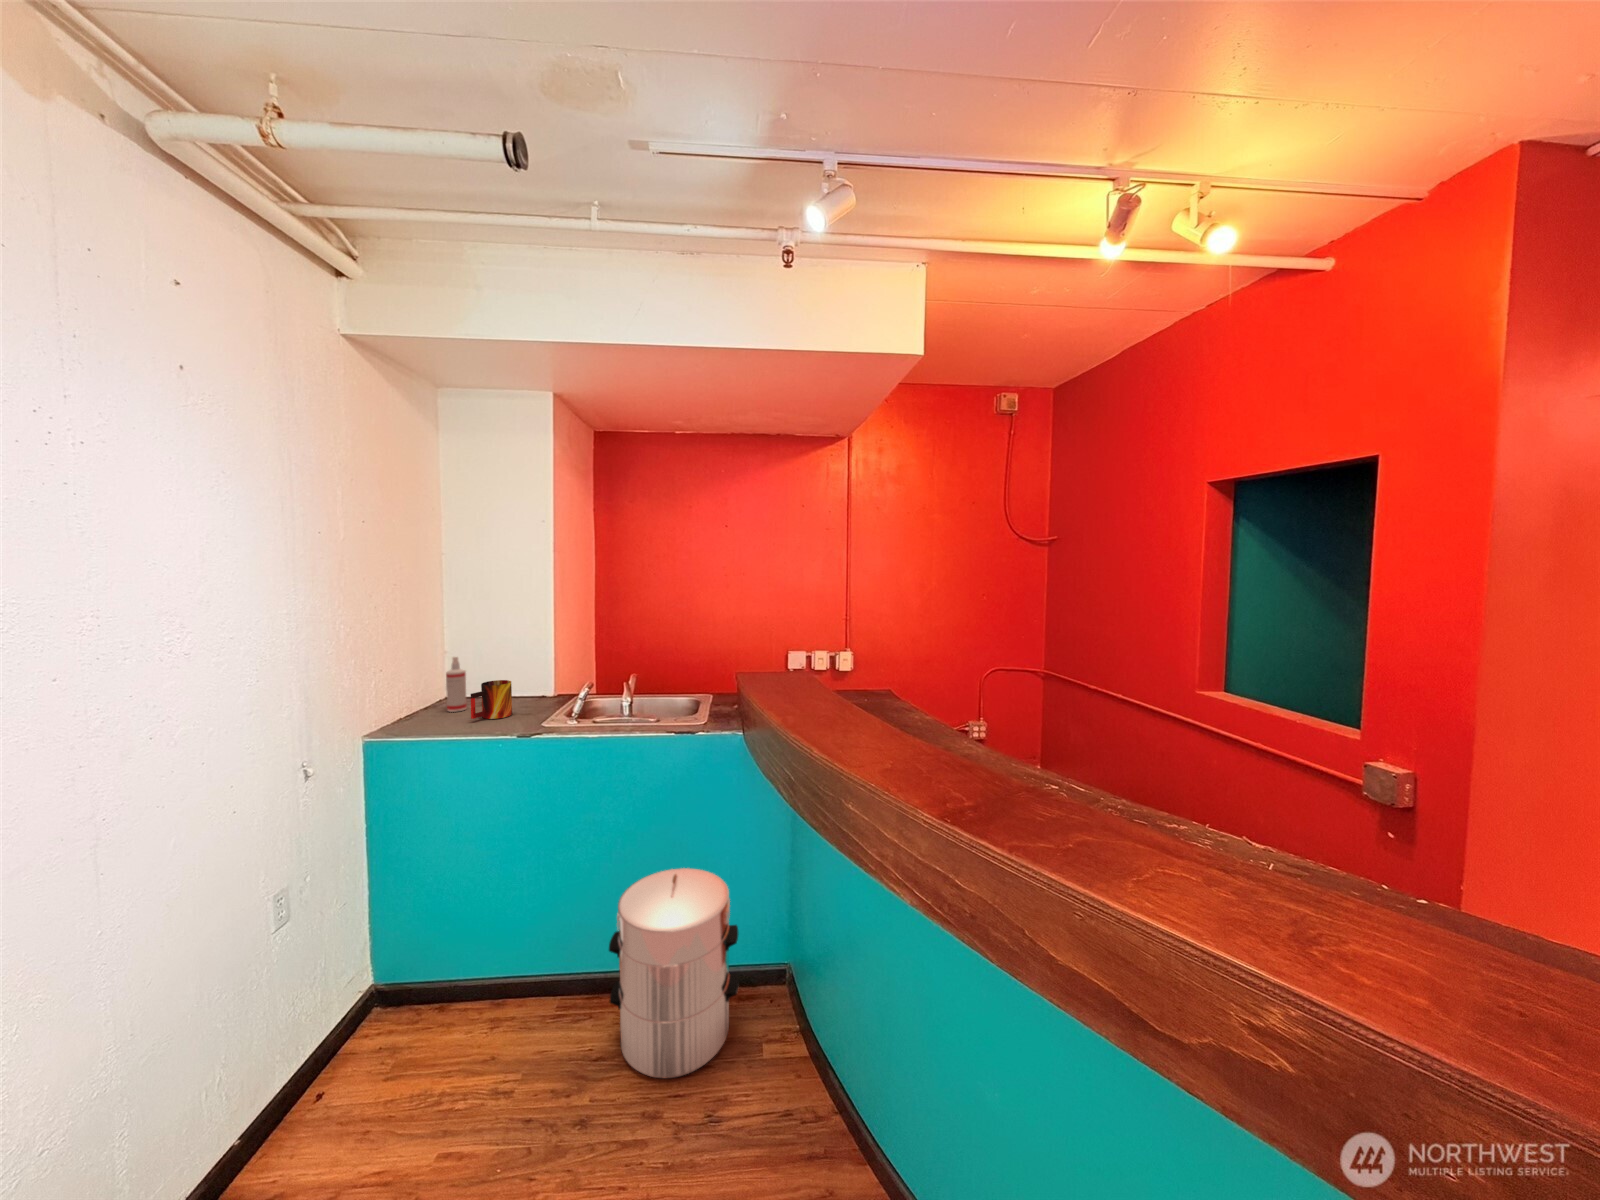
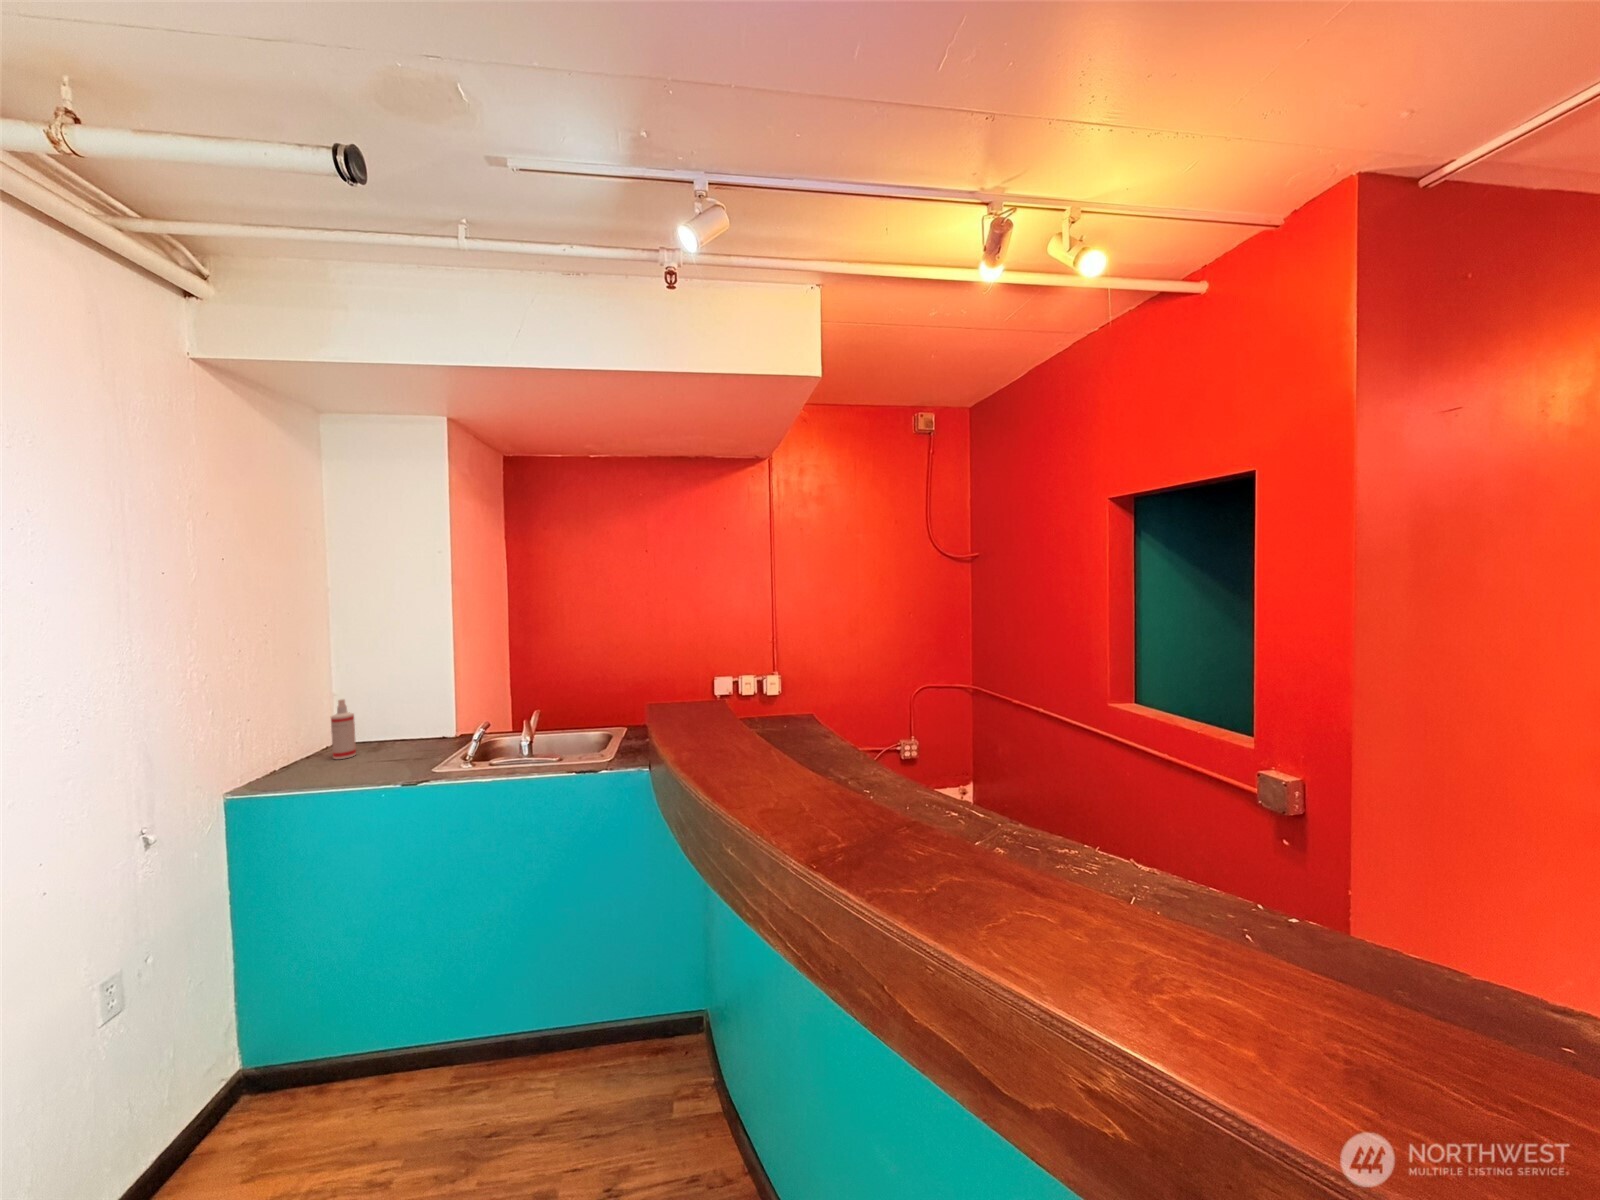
mug: present [471,680,512,719] -> none [354,722,405,767]
waste bin: present [609,868,739,1078] -> none [501,915,648,1151]

